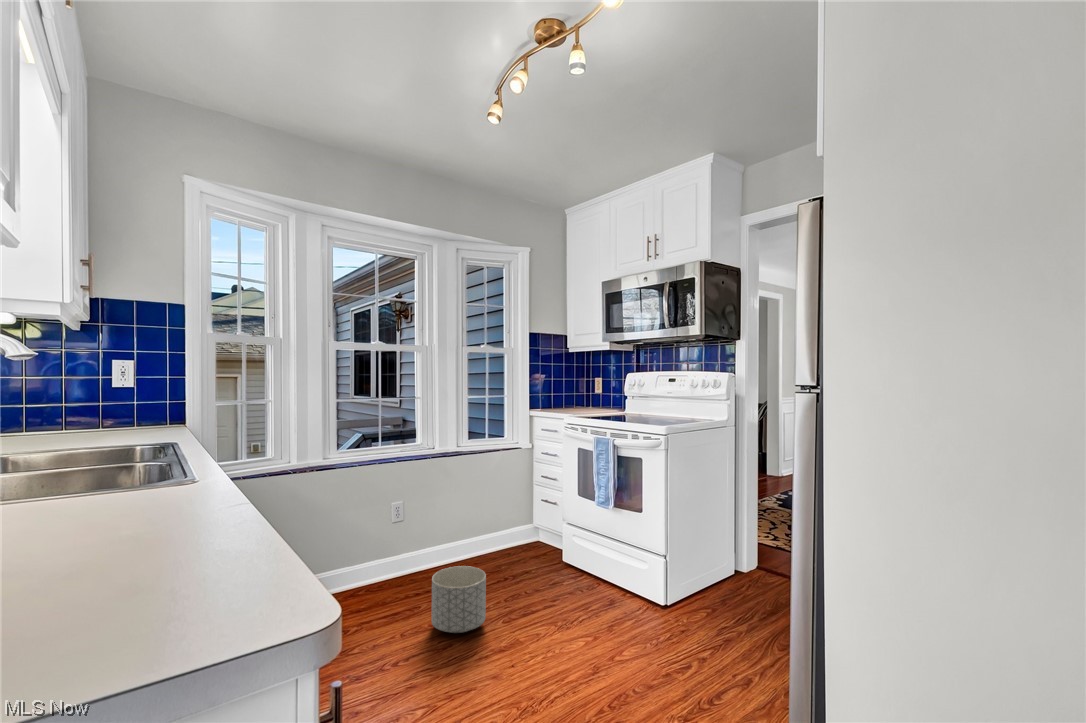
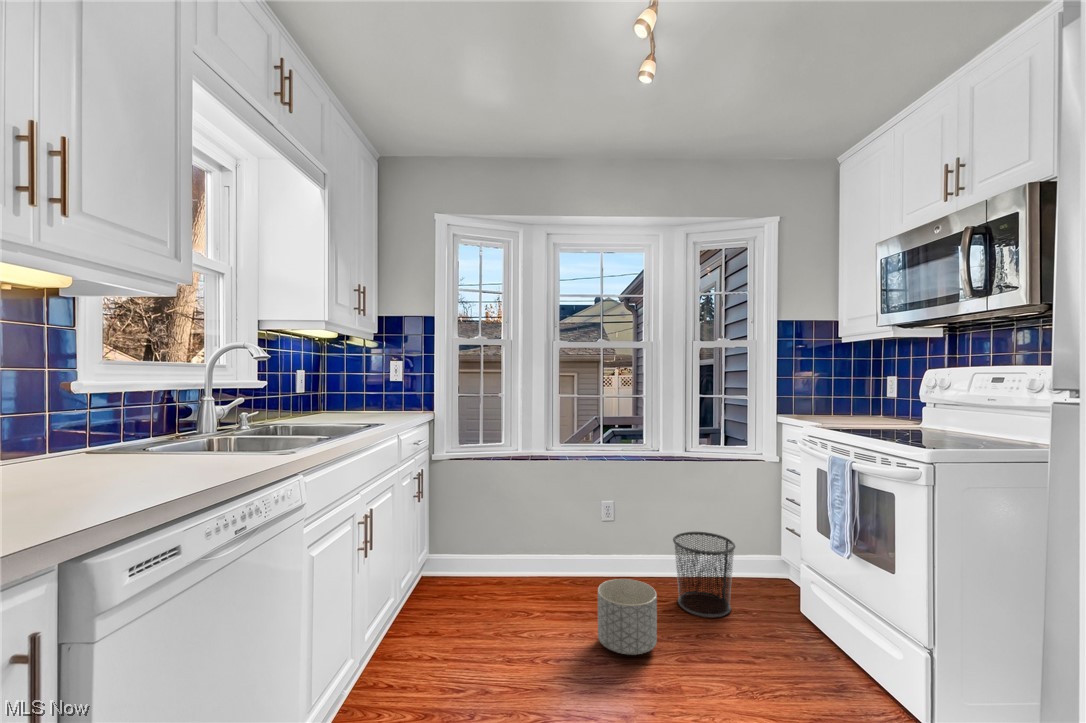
waste bin: none [469,515,521,587] -> present [673,532,735,617]

